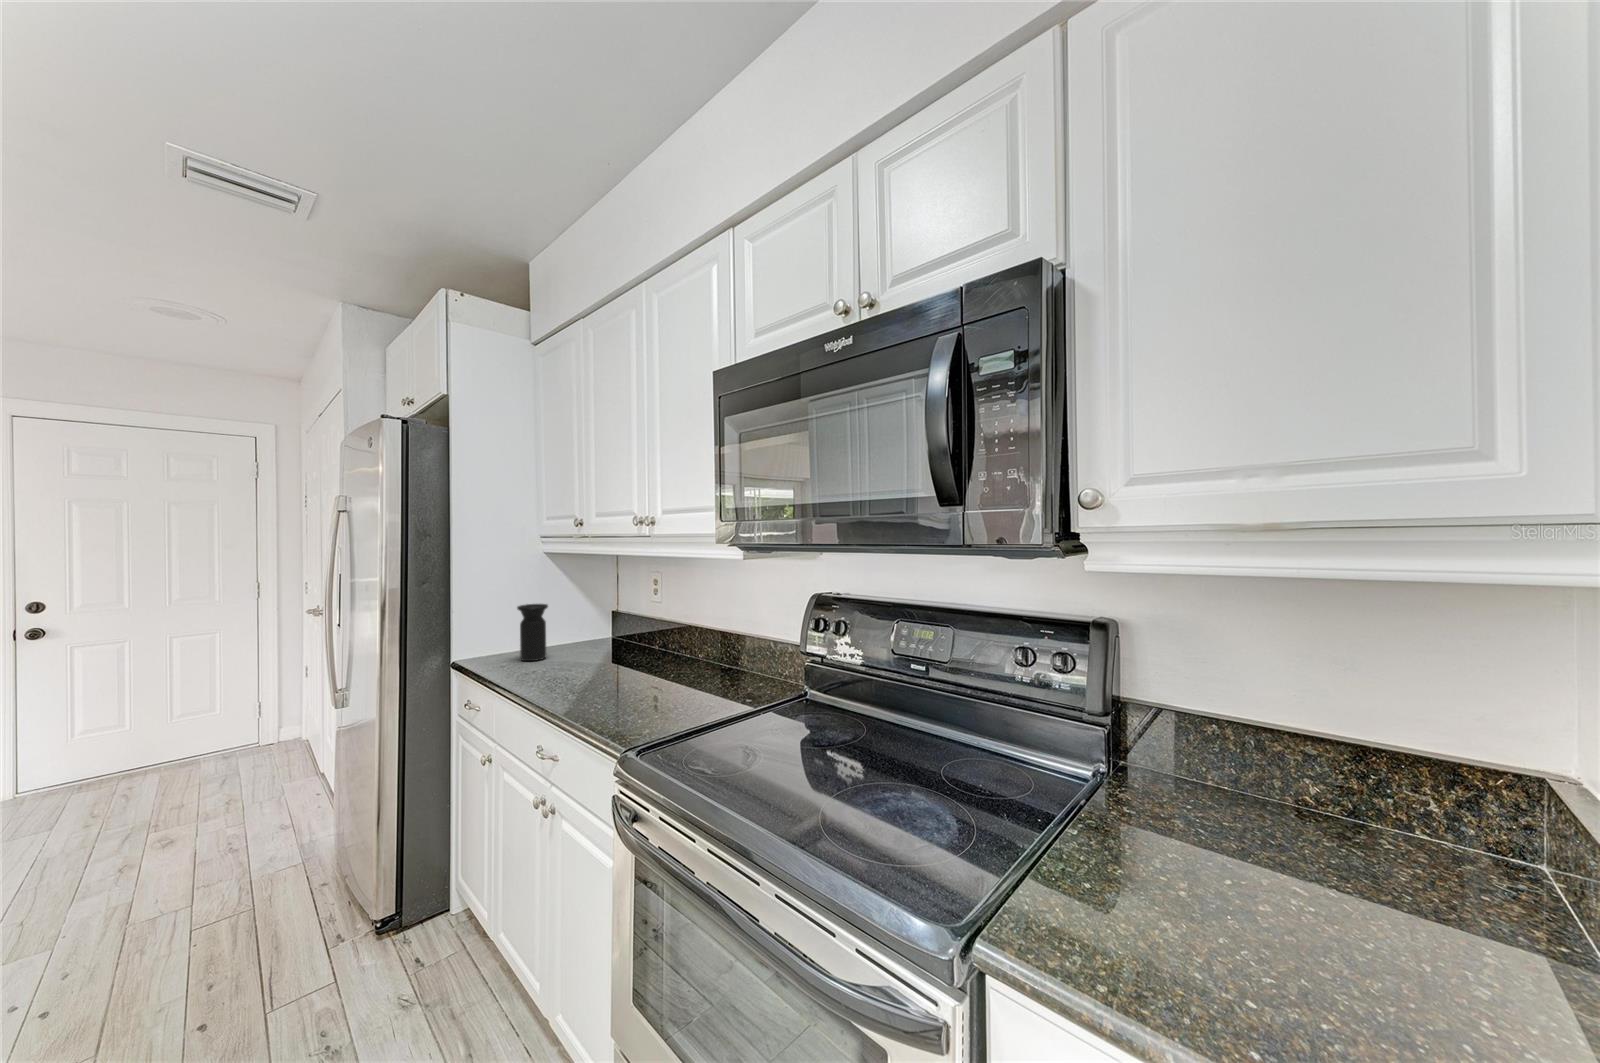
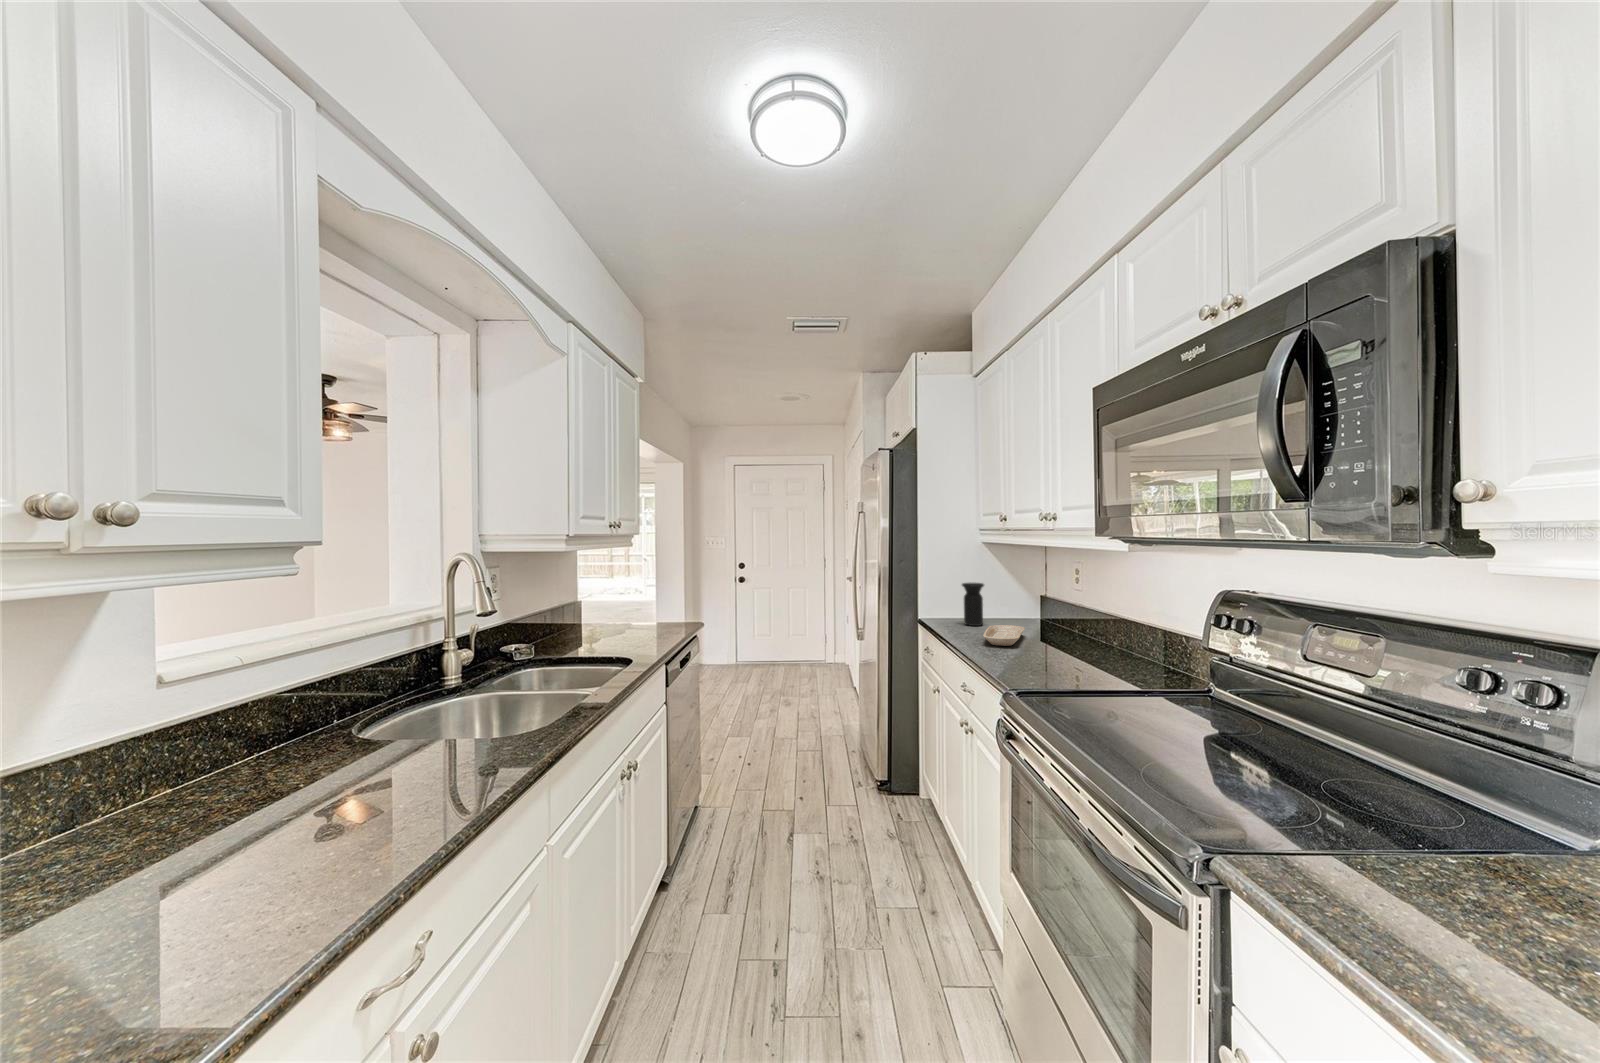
tray: none [558,653,605,683] -> present [983,625,1025,646]

